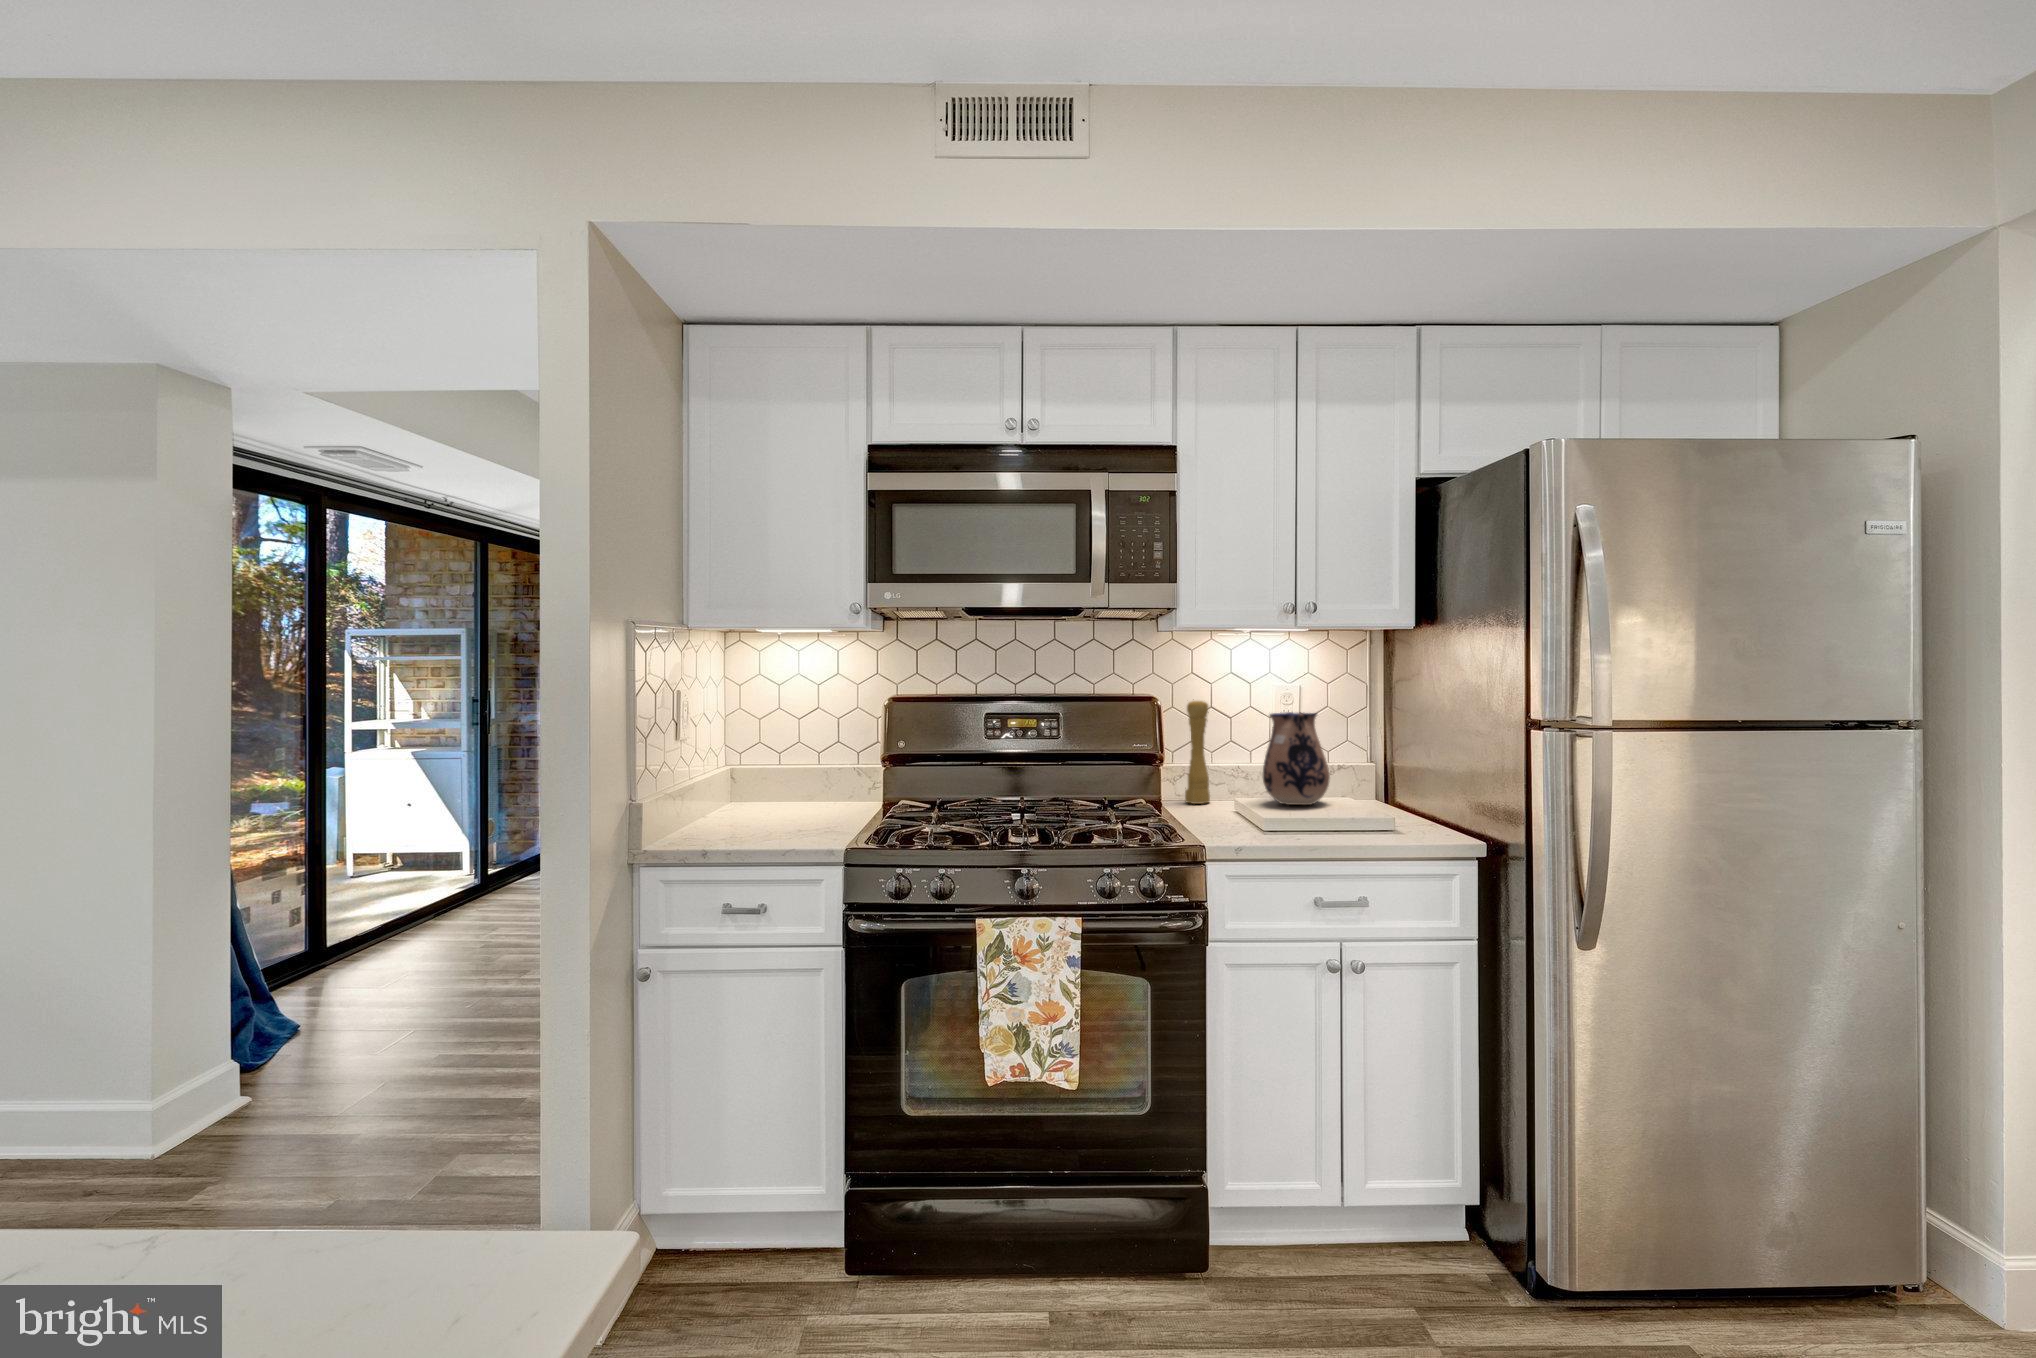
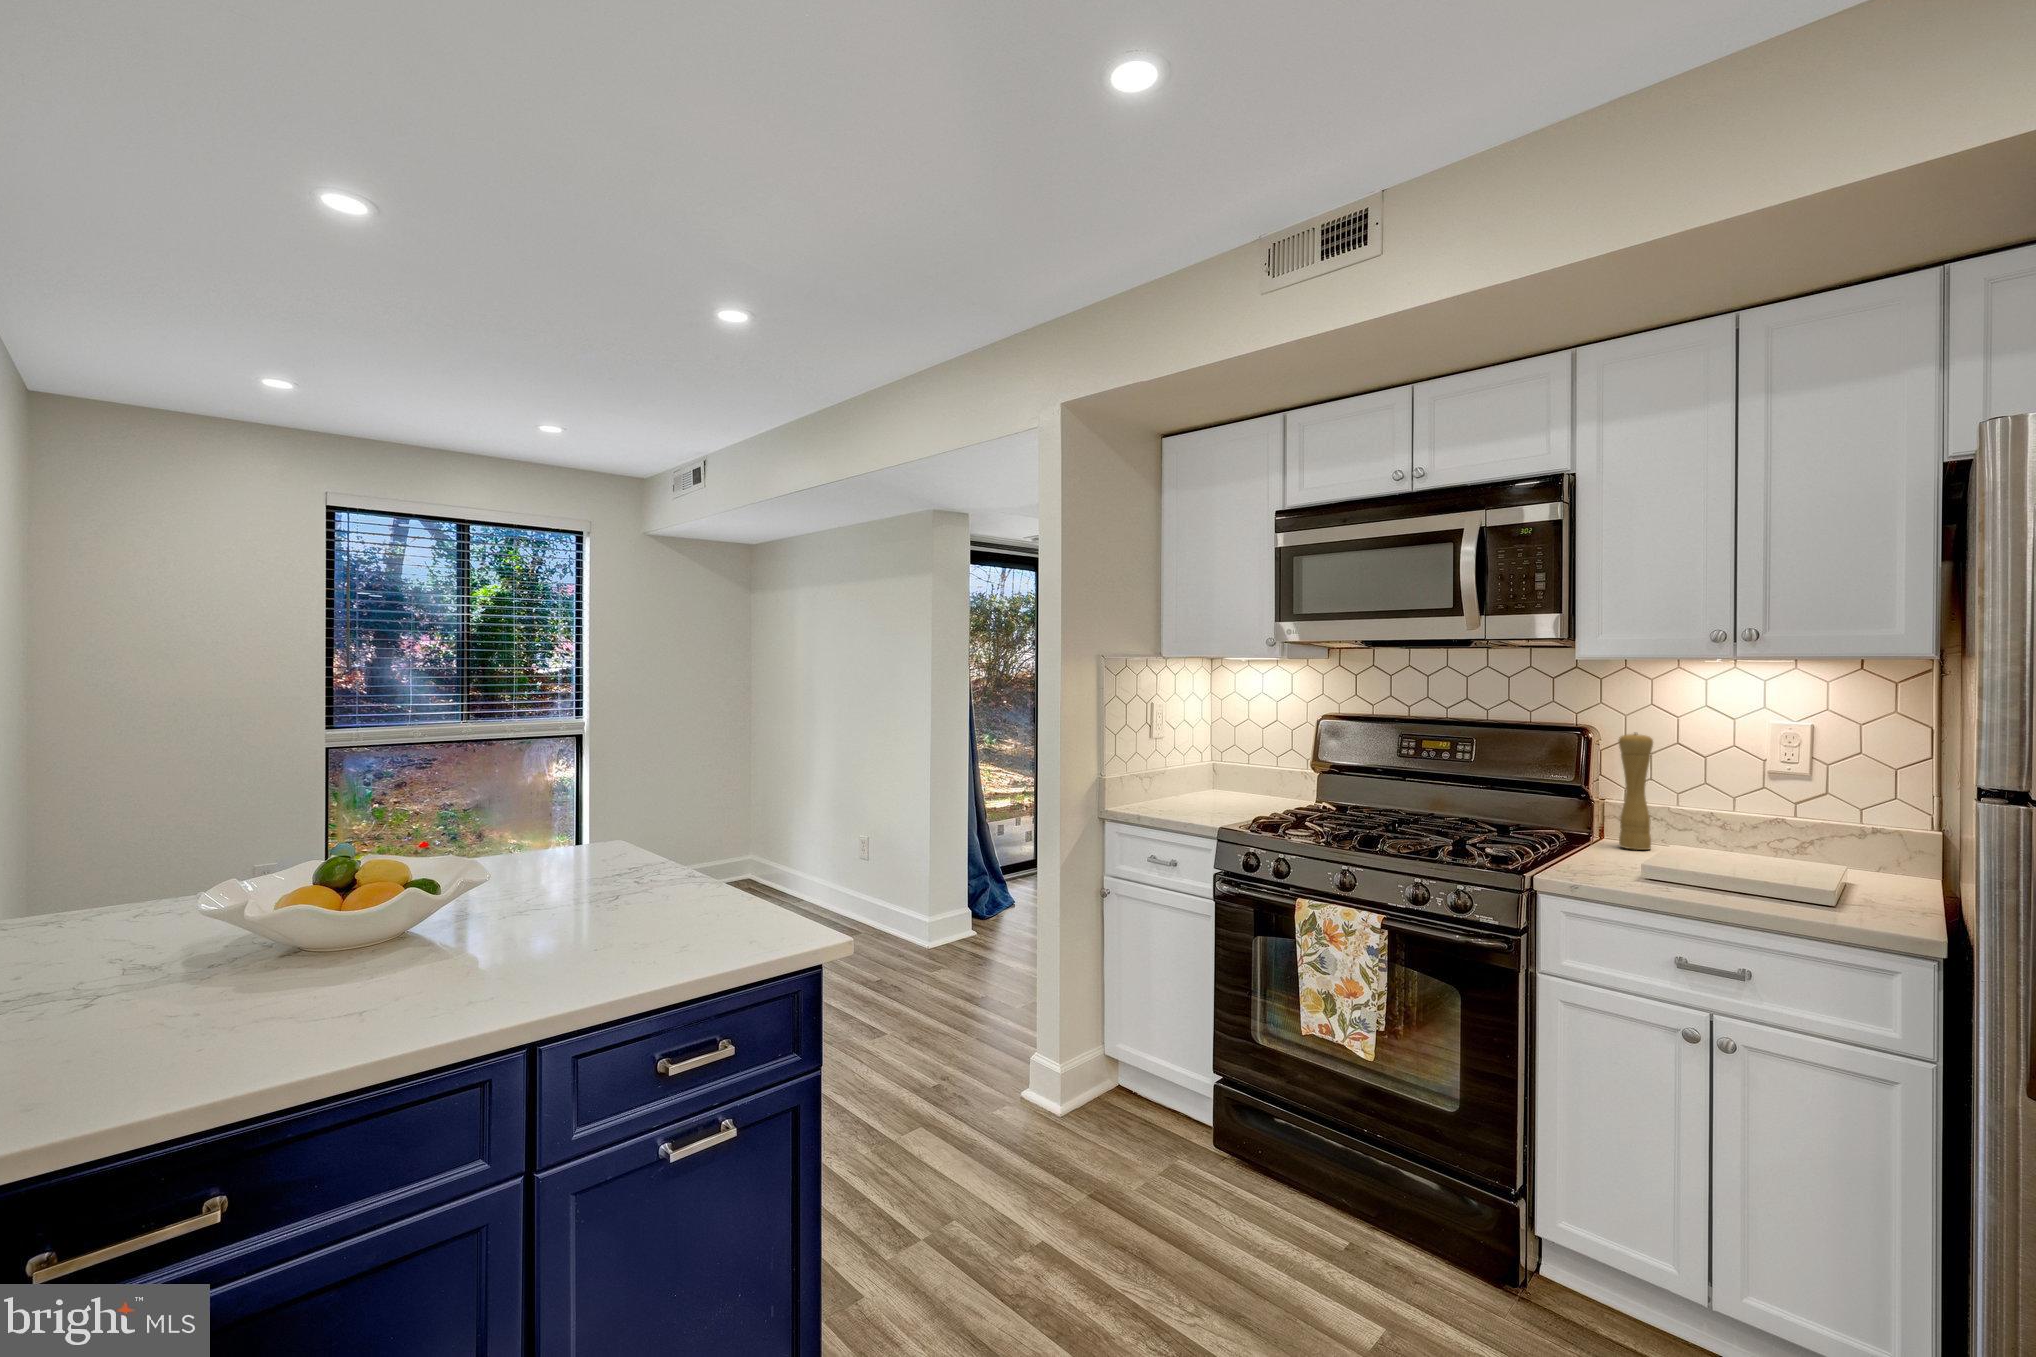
ceramic pitcher: present [1263,712,1330,805] -> none [1701,756,1797,869]

